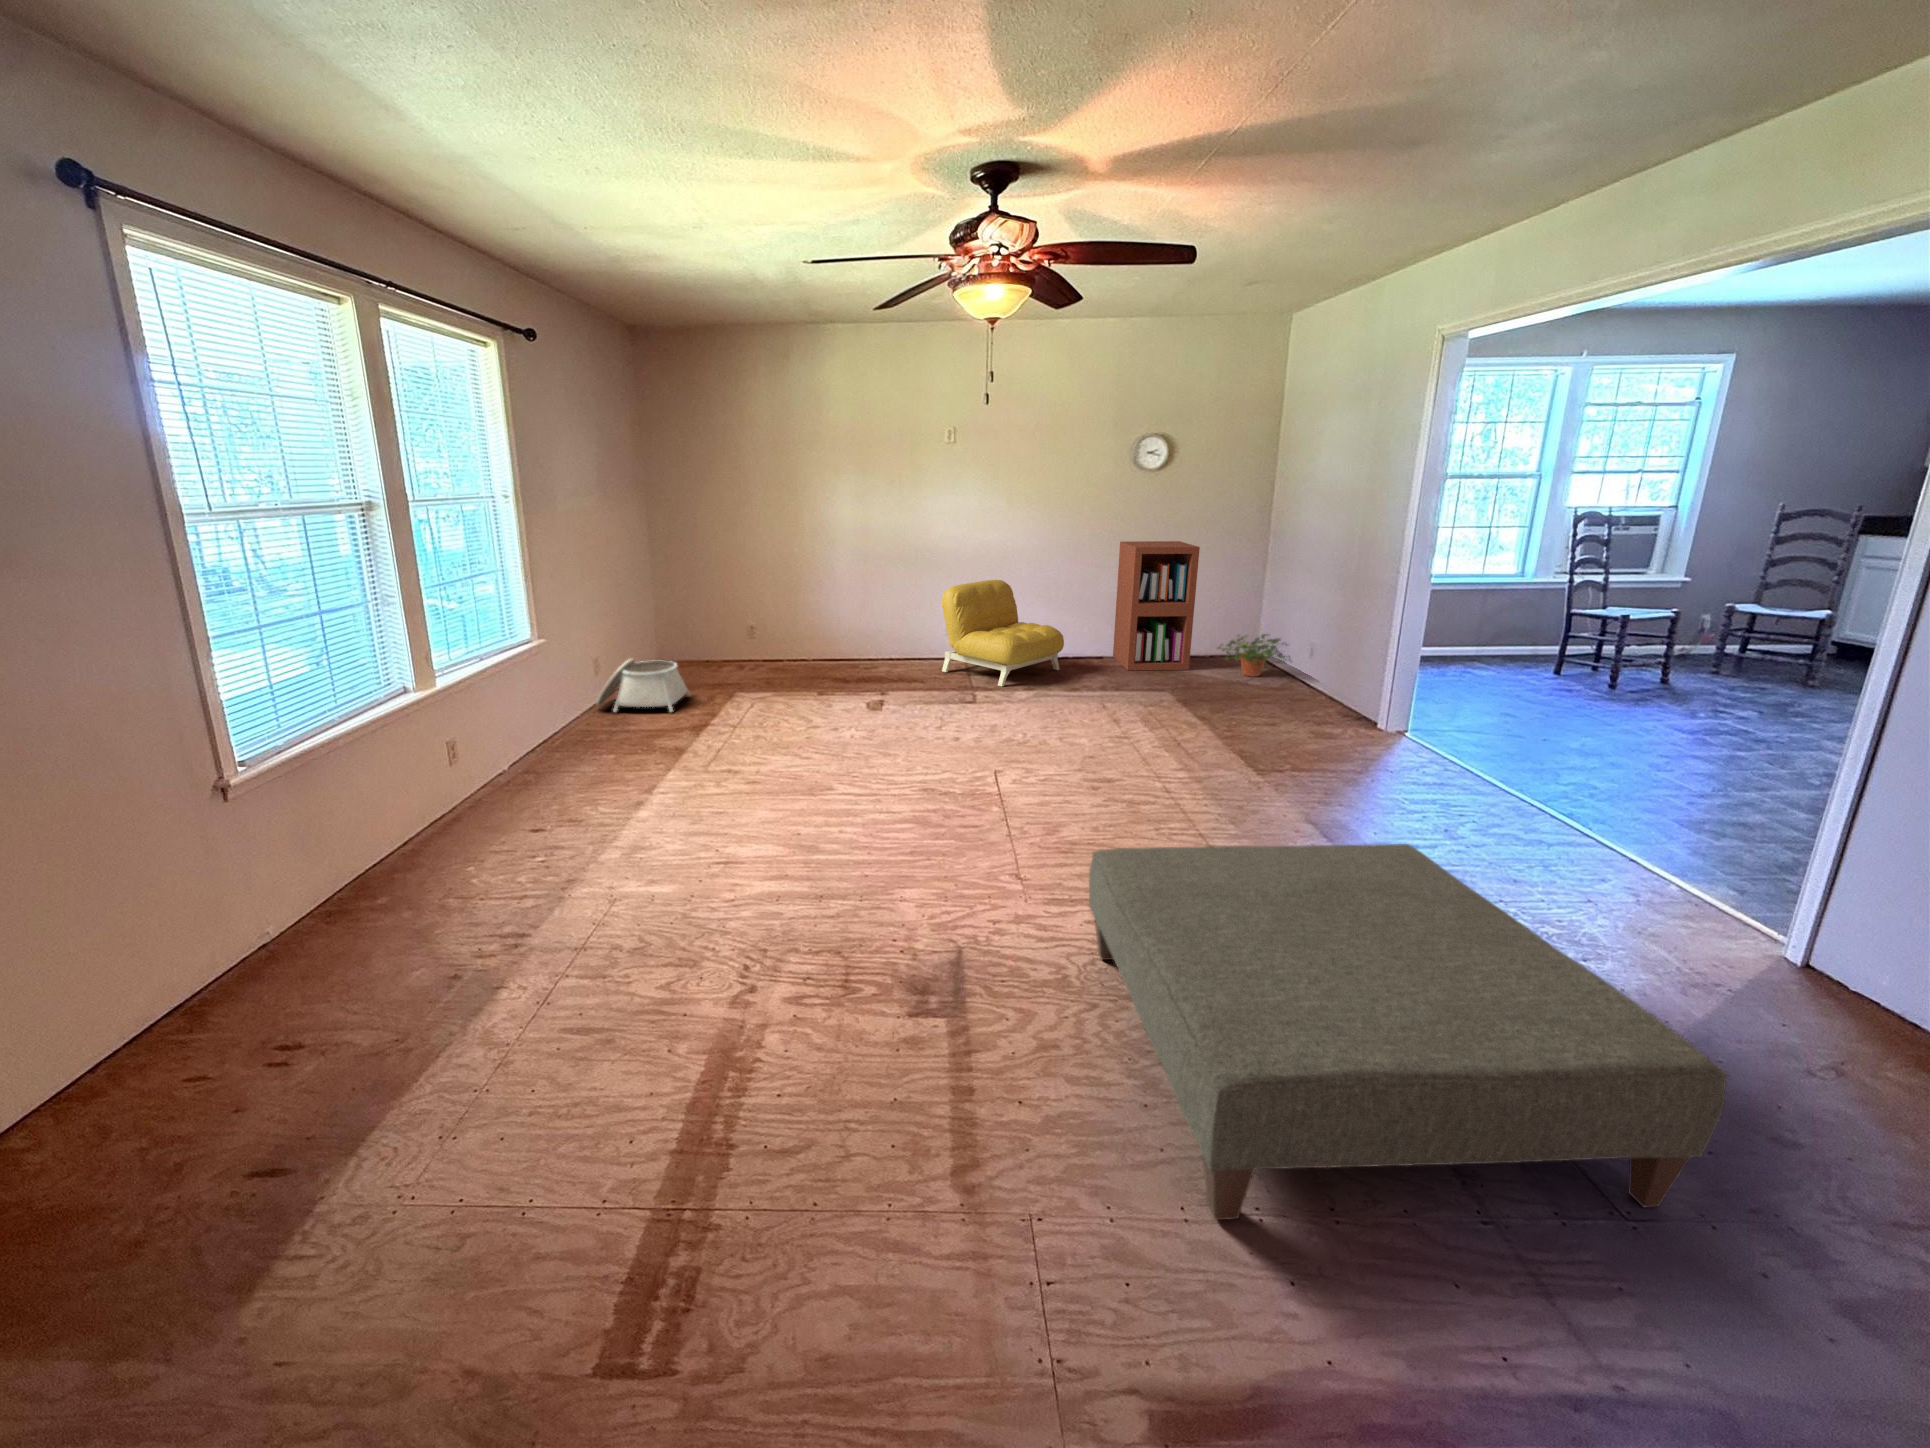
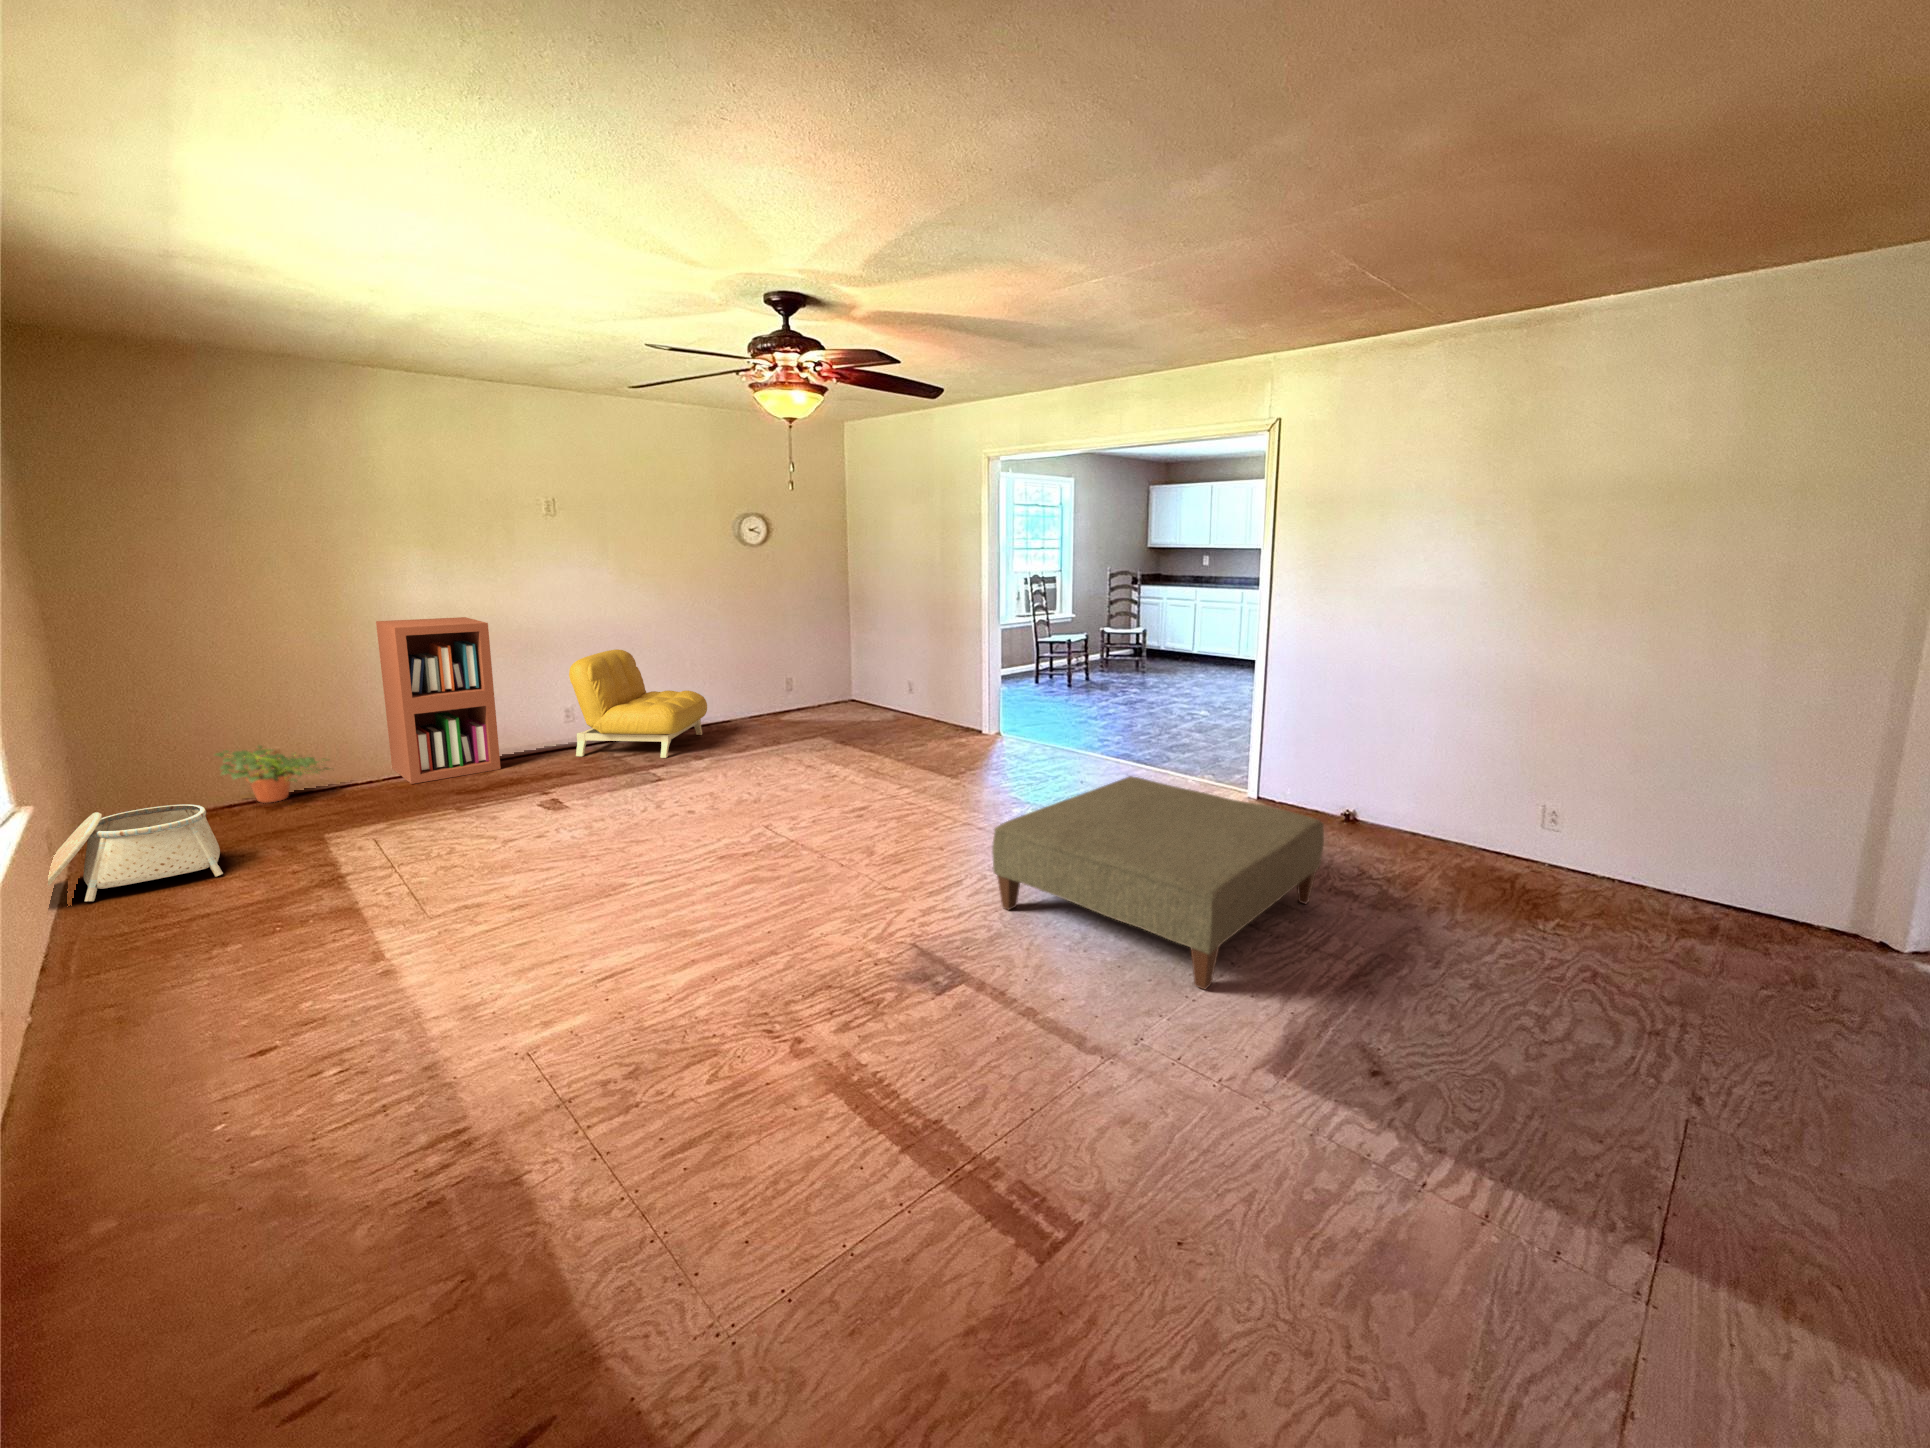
bookshelf: present [1113,541,1200,670] -> present [376,617,501,784]
potted plant: present [1218,634,1290,677] -> present [215,746,329,803]

